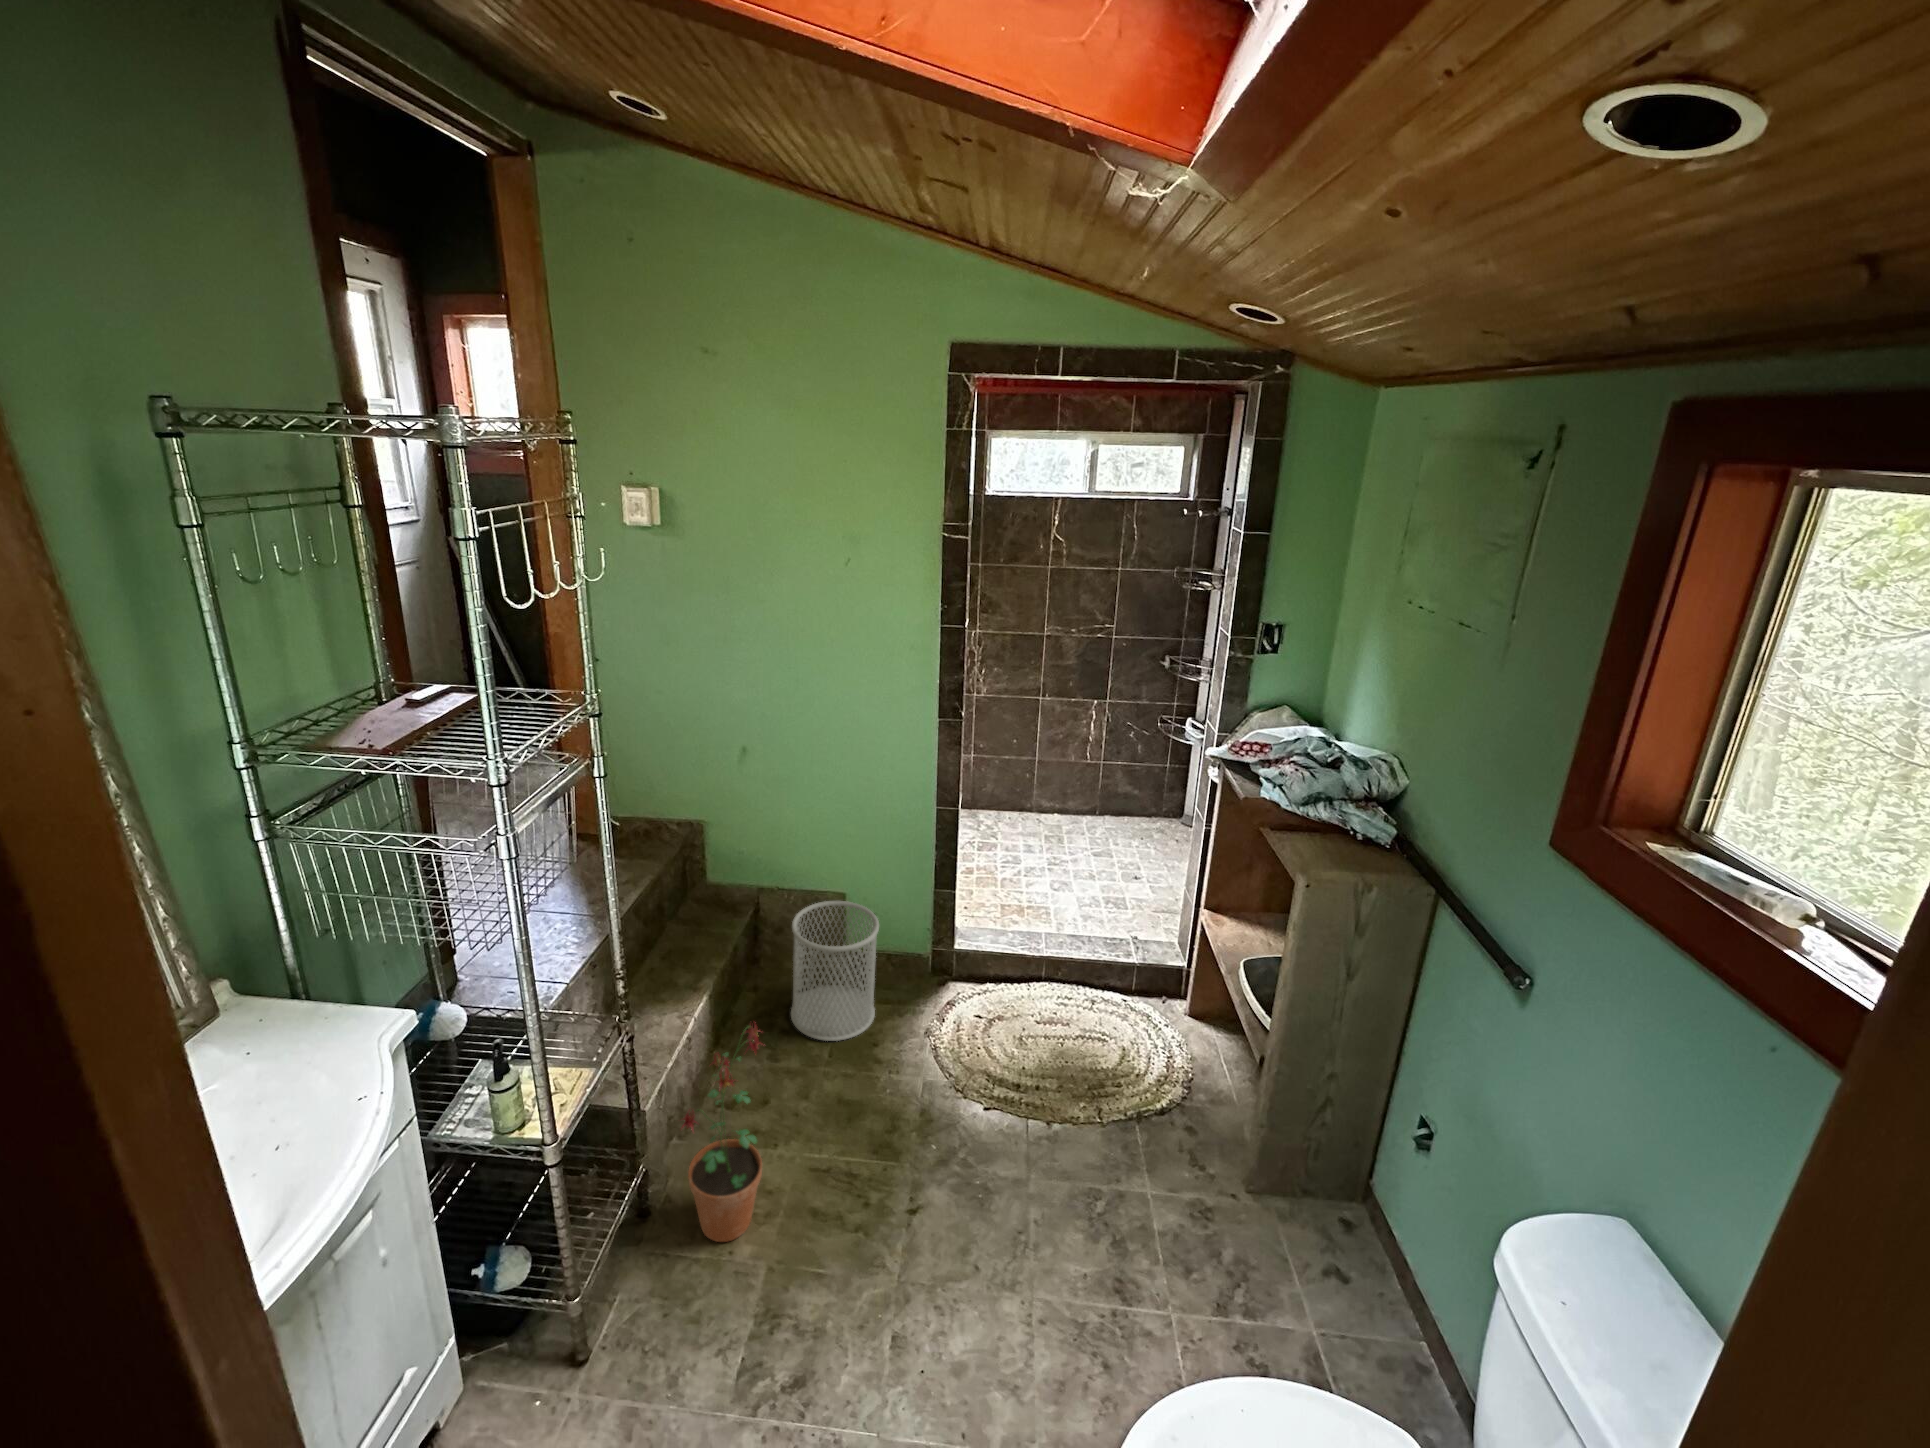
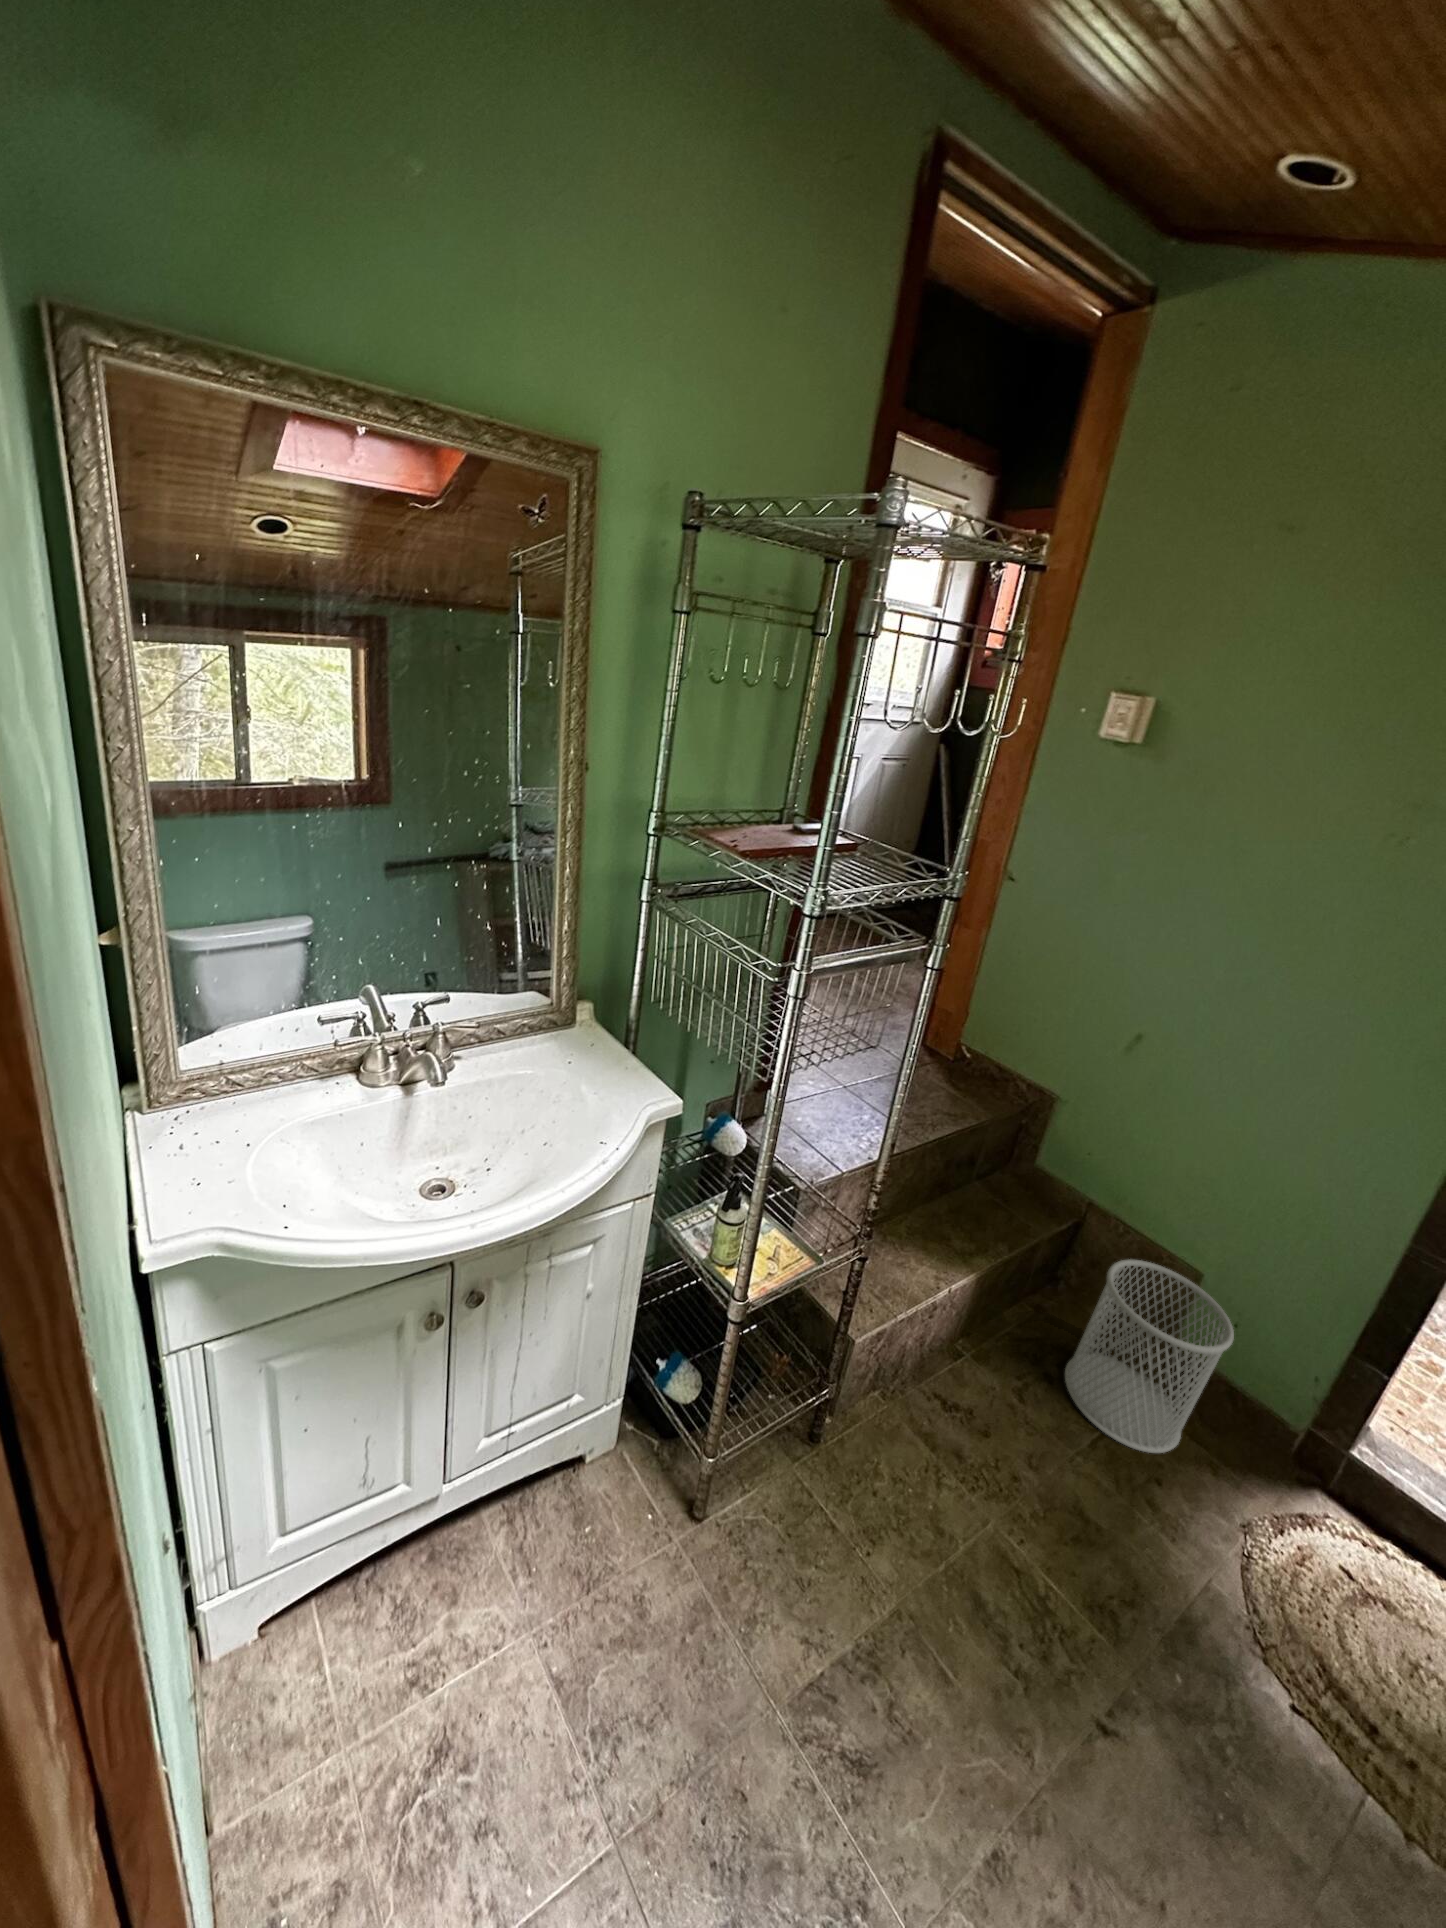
potted plant: present [681,1024,762,1242] -> none [852,1332,1003,1548]

